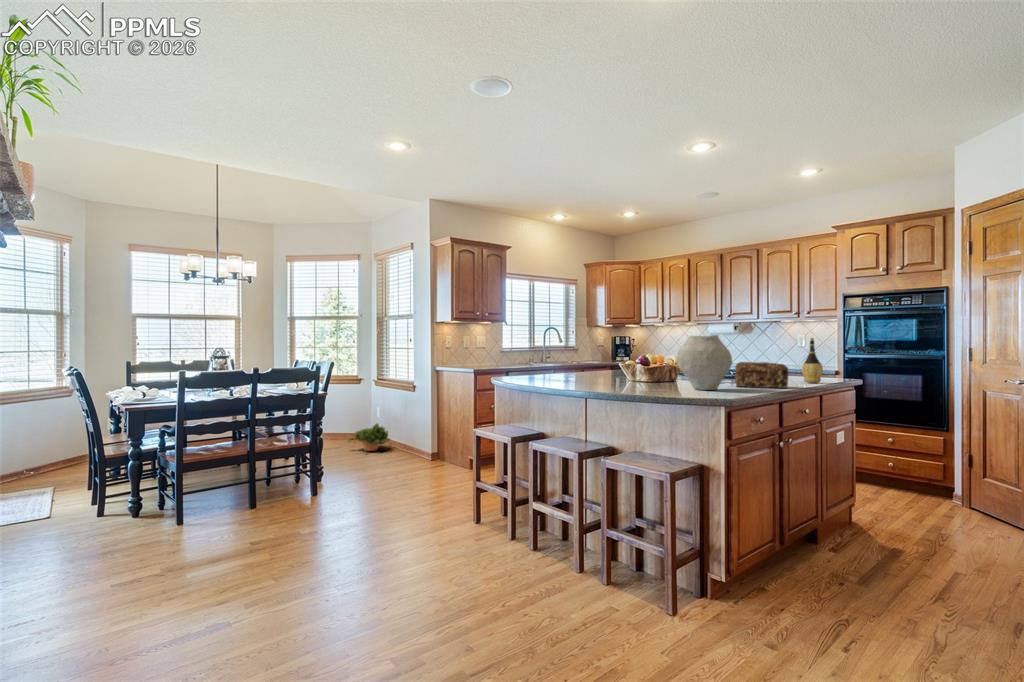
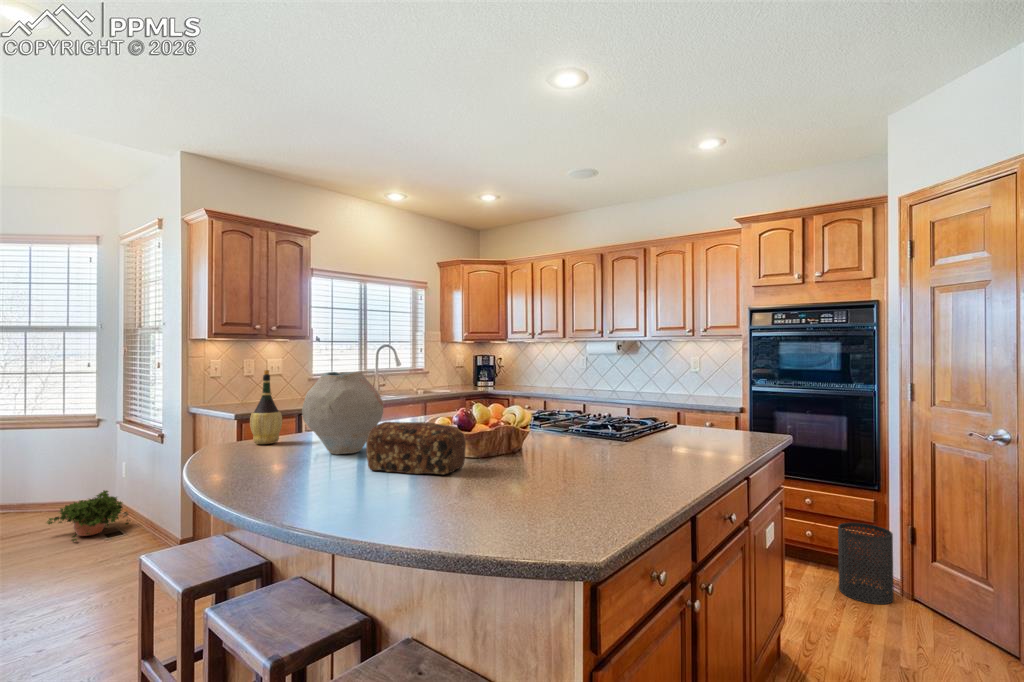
vase: present [677,335,732,390] -> present [302,371,383,454]
wine bottle: present [802,338,823,383] -> present [250,370,282,444]
bread loaf: present [735,362,788,388] -> present [366,422,466,474]
trash can: none [911,454,955,510] -> present [838,523,894,604]

